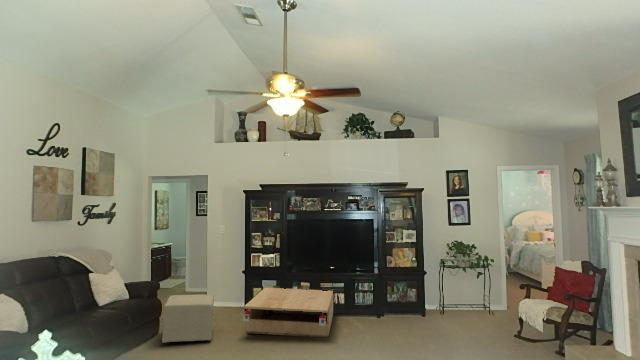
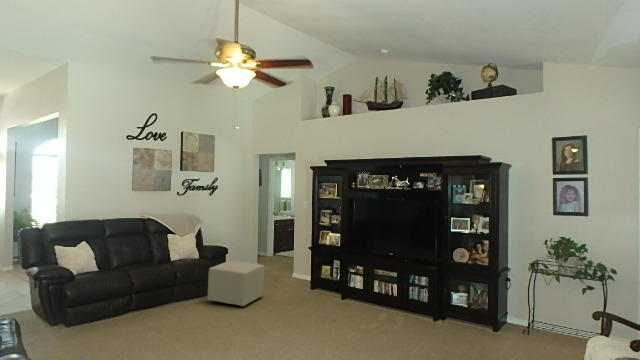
coffee table: present [243,288,333,337] -> none [271,266,391,328]

